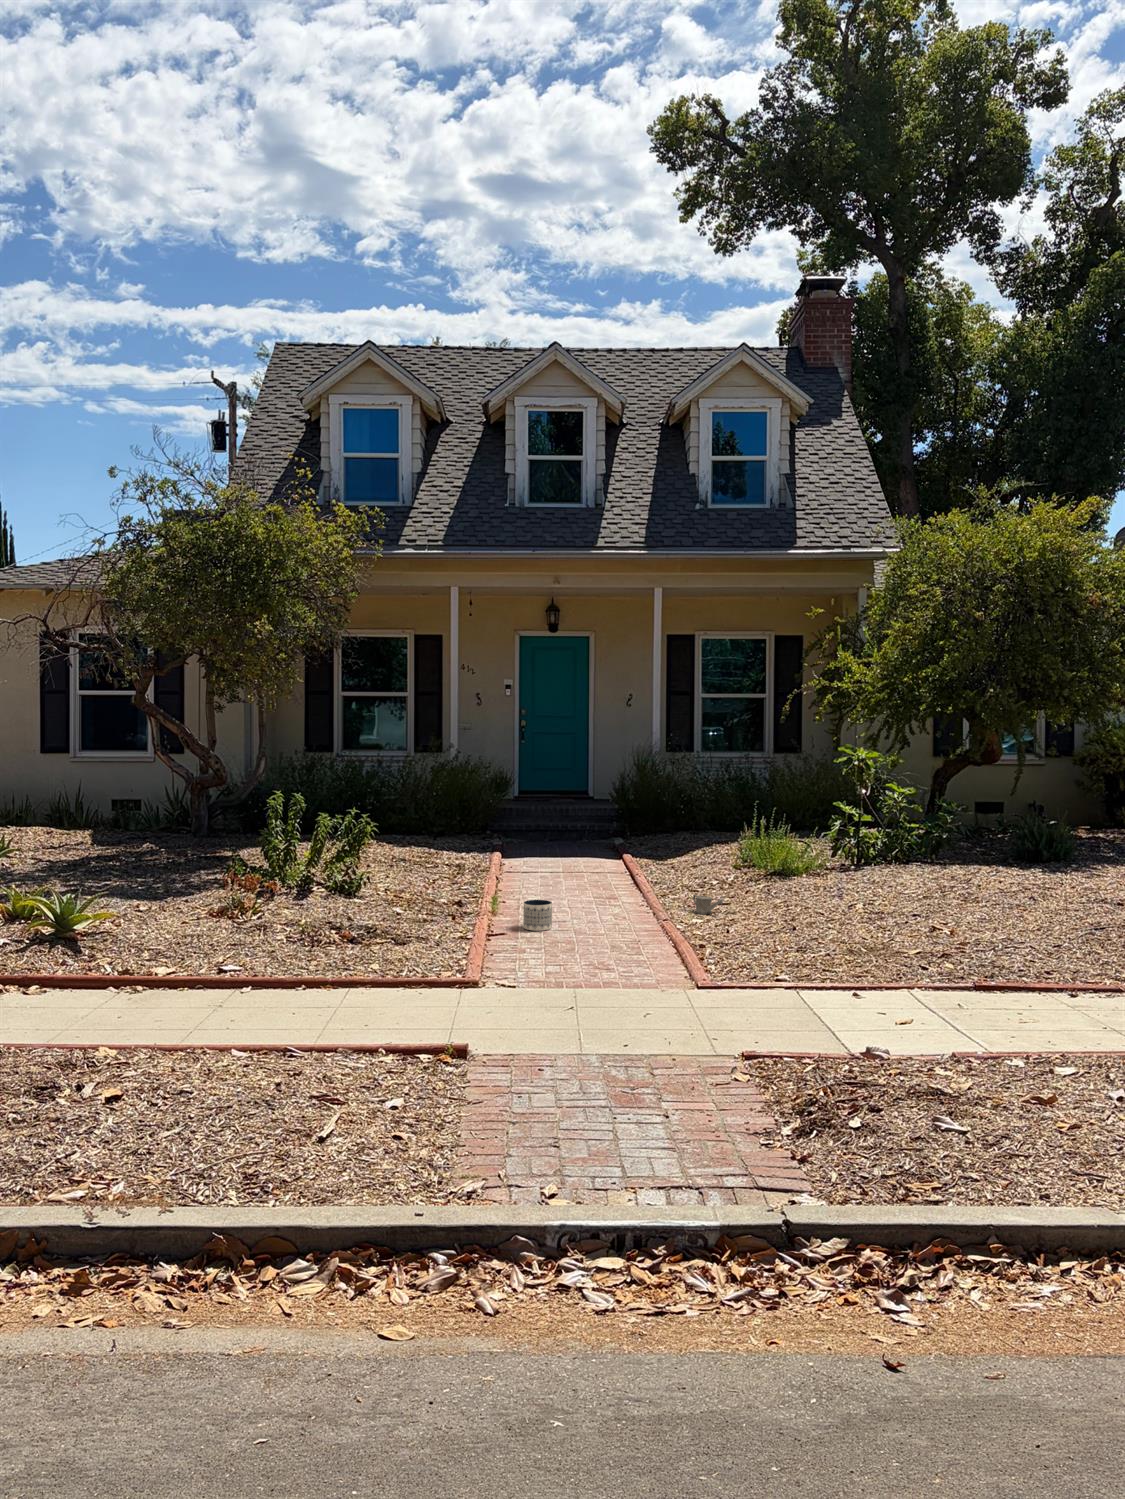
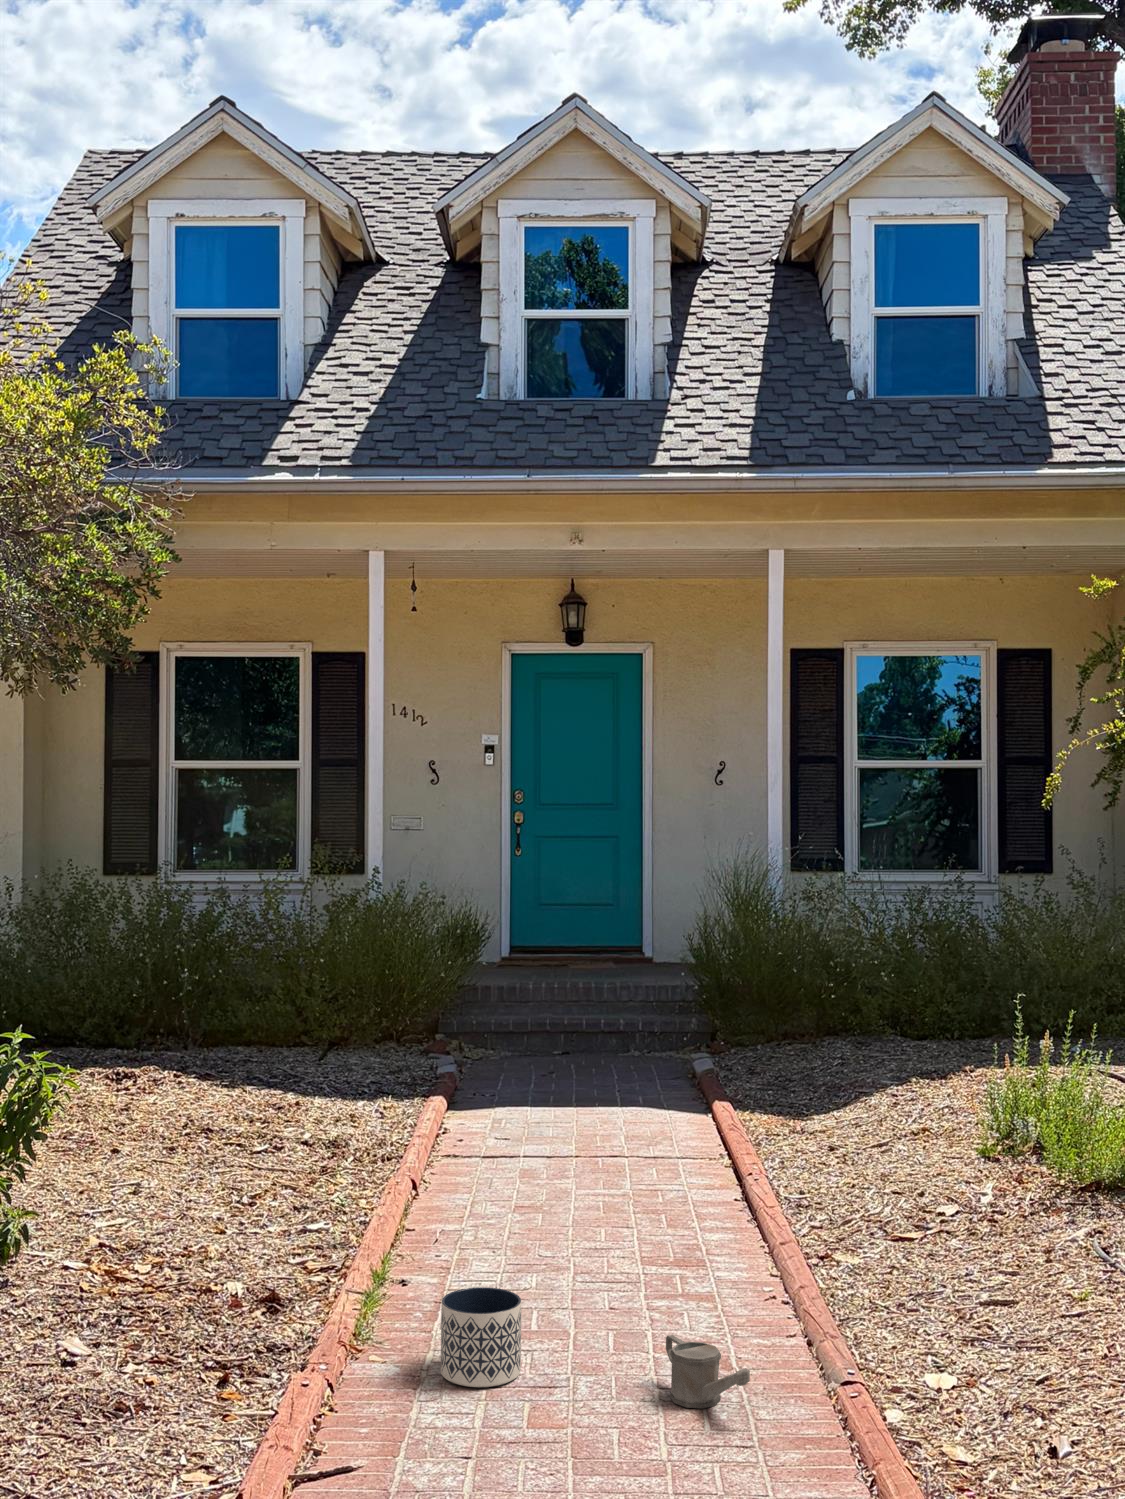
watering can: present [693,895,723,914] -> present [666,1335,750,1409]

